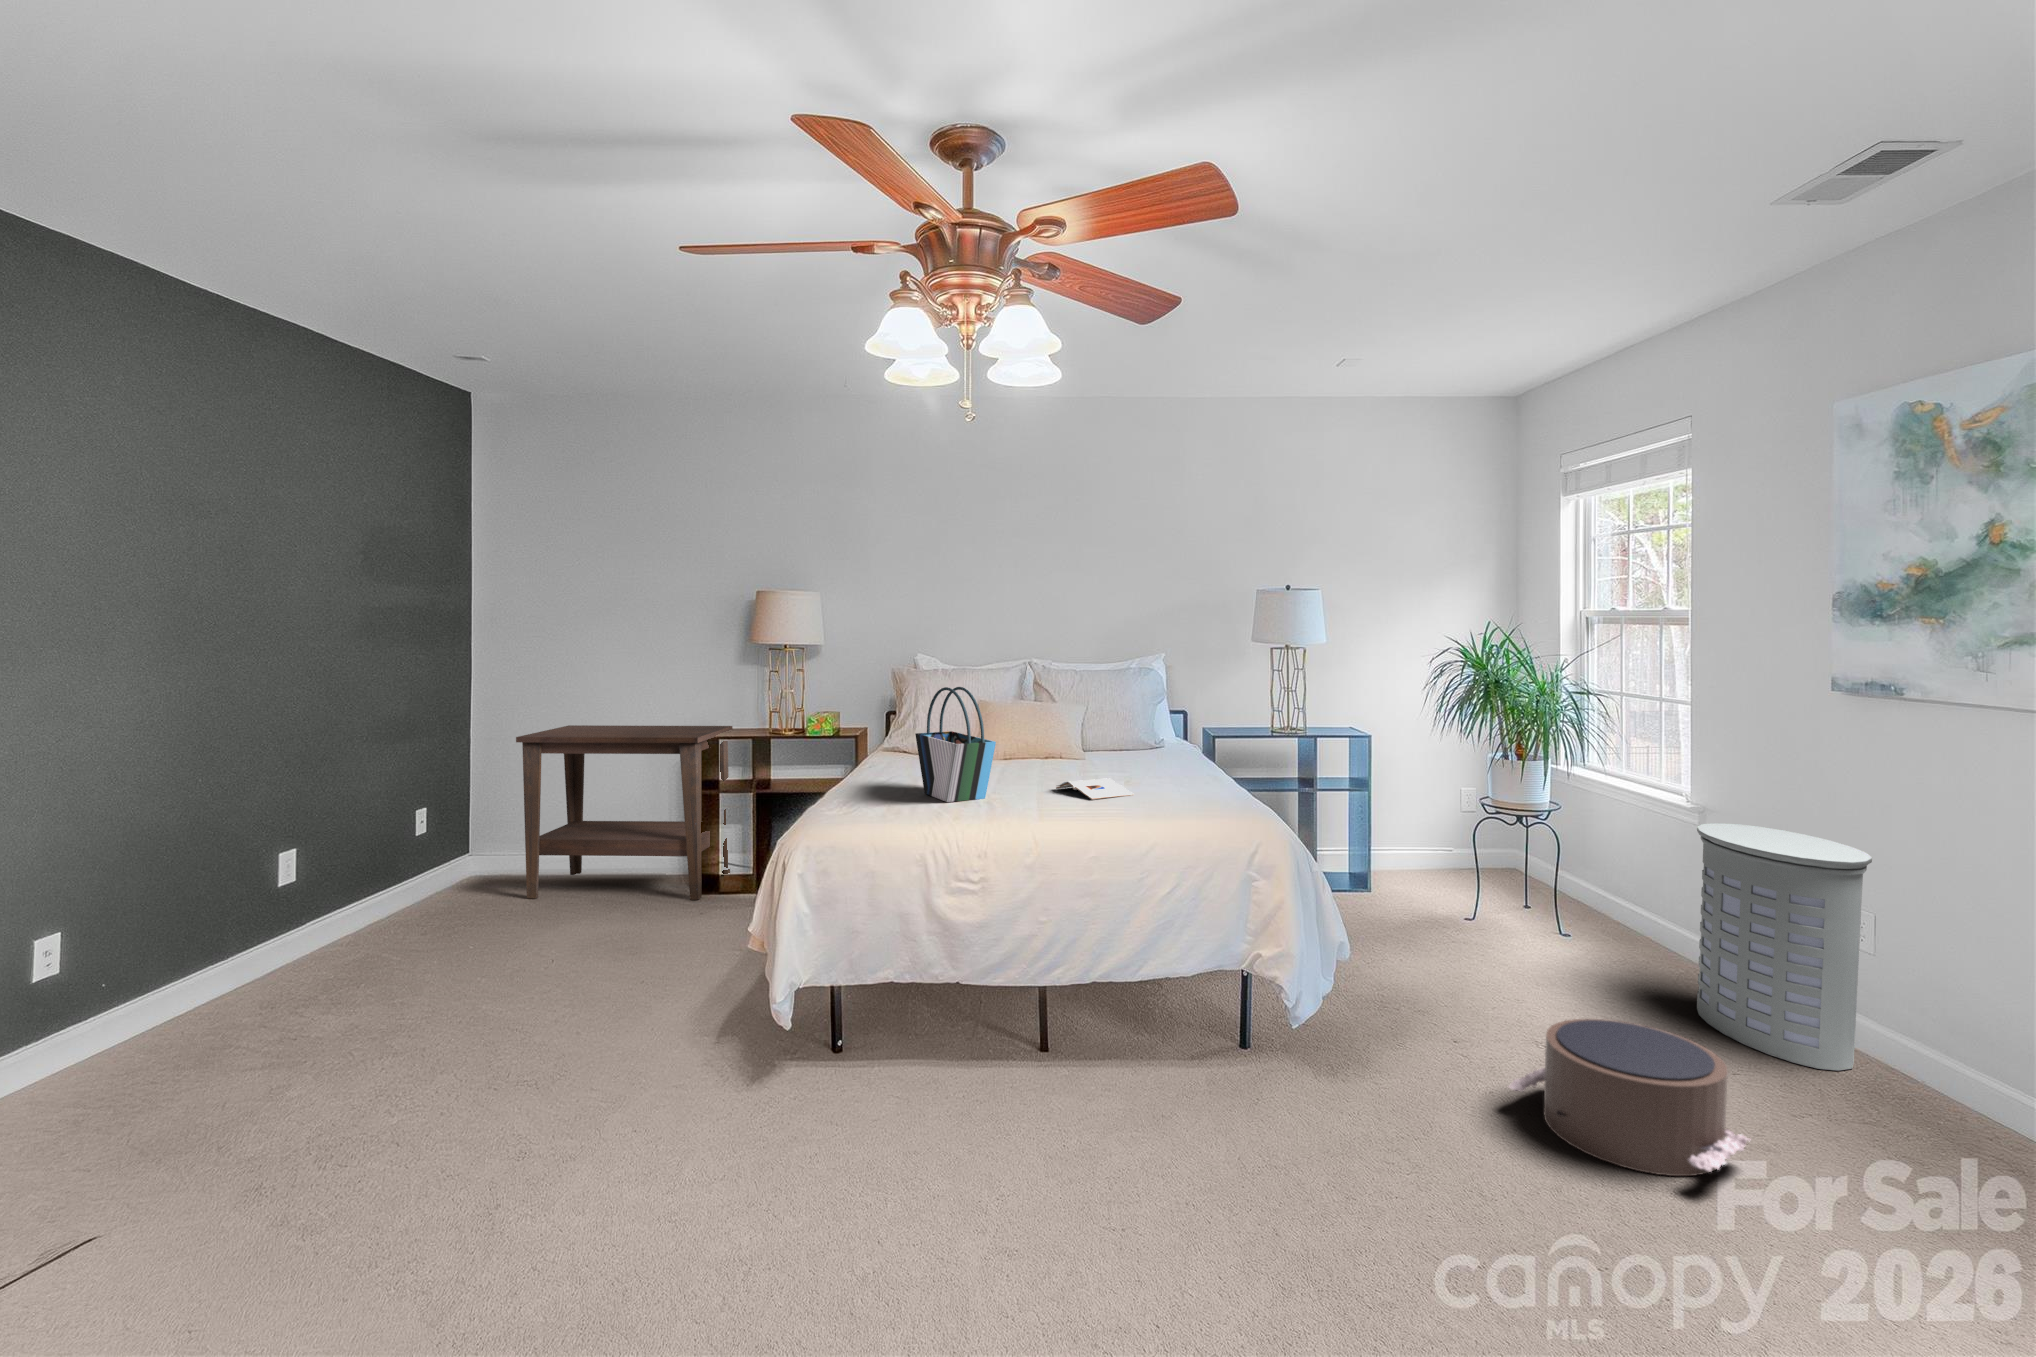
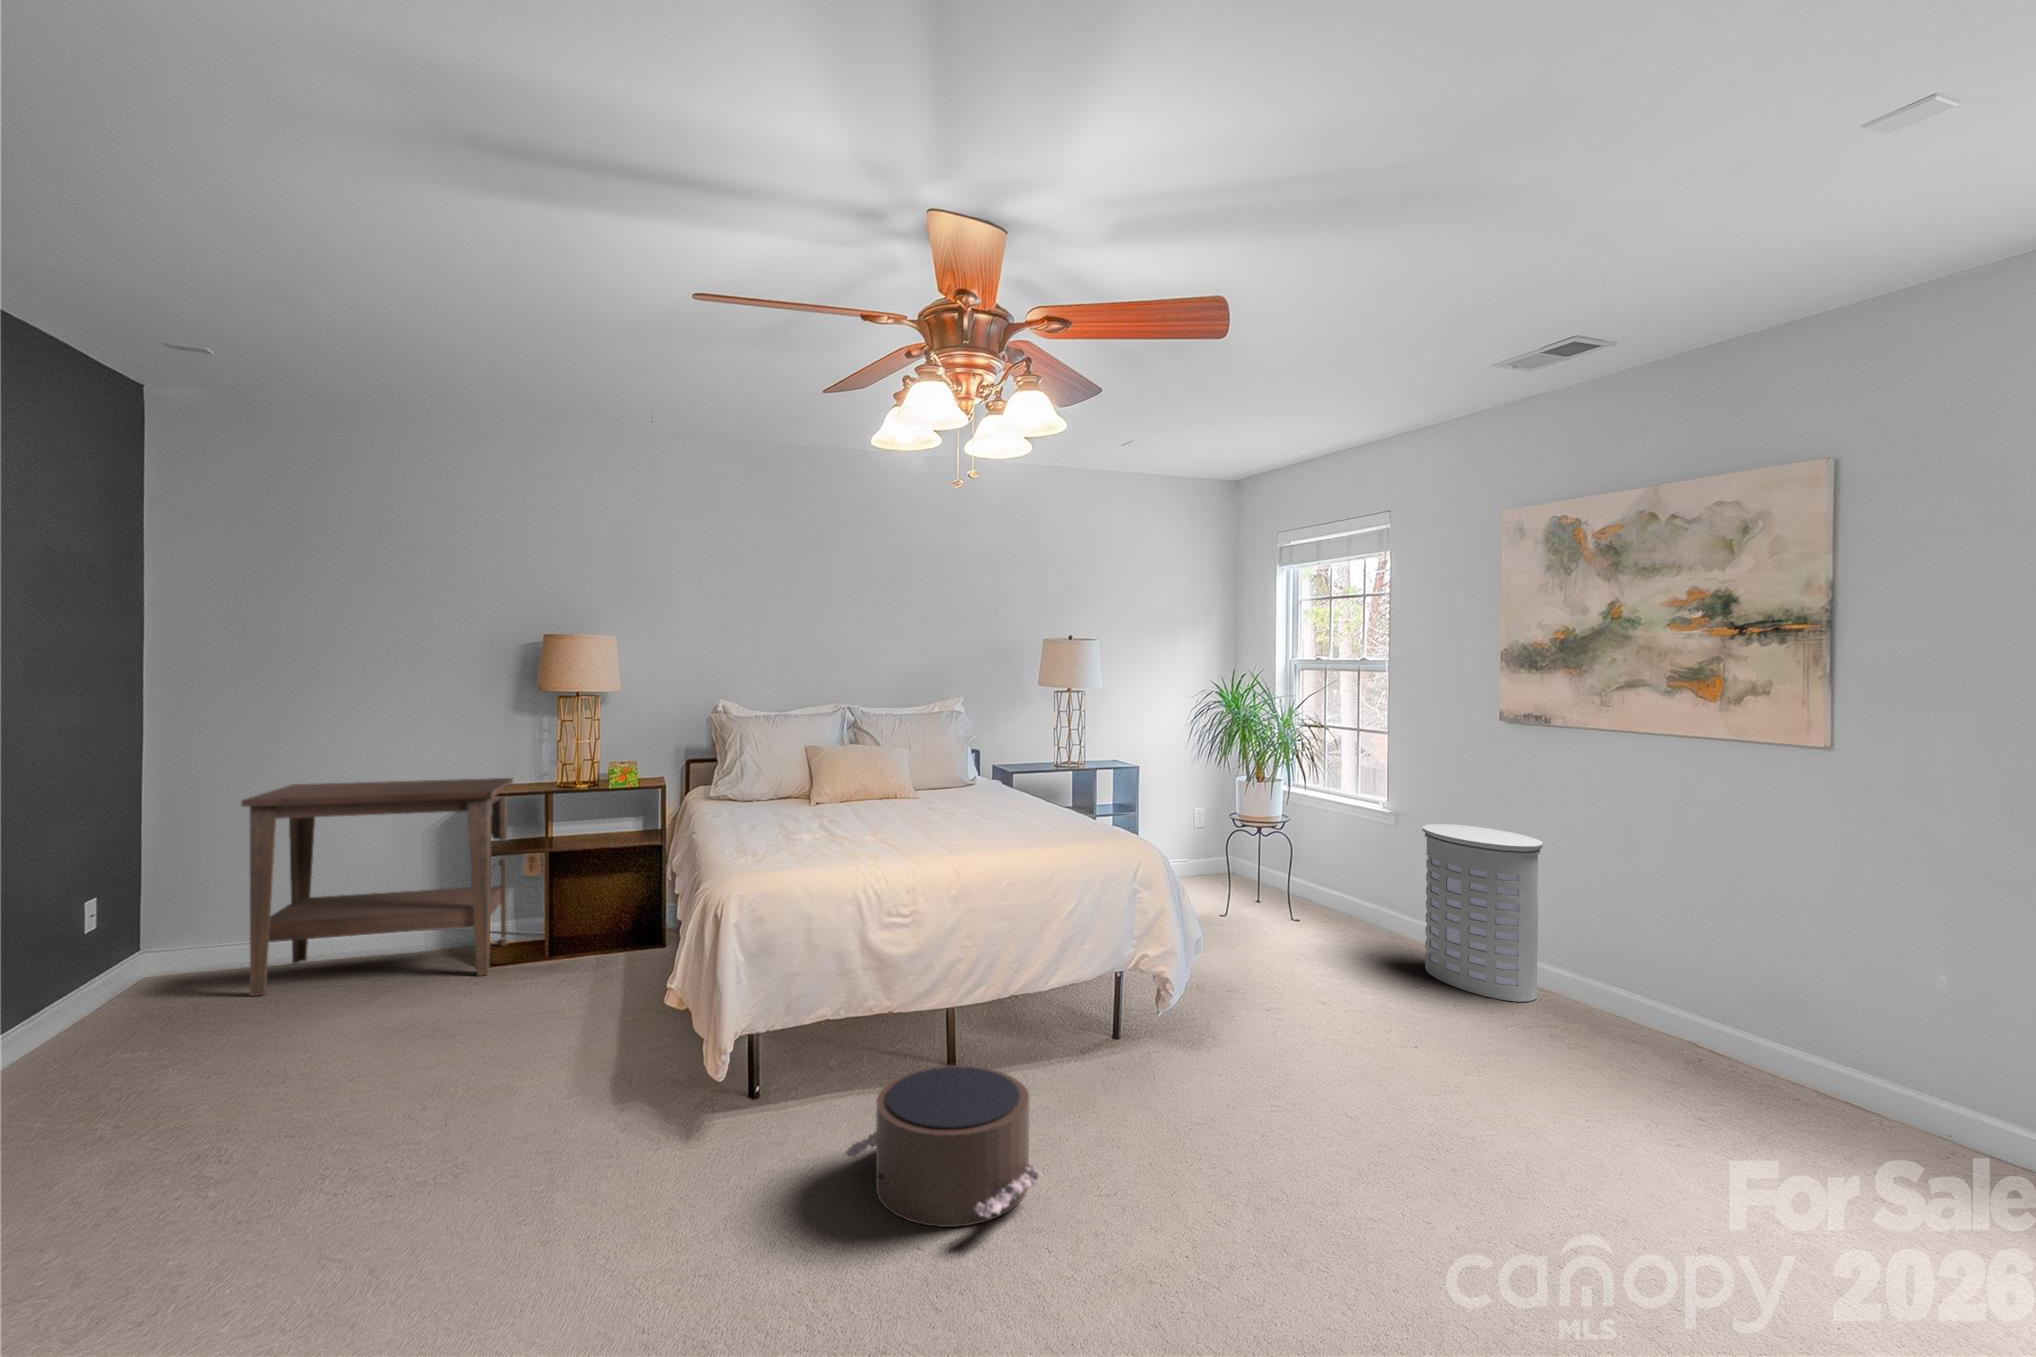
tote bag: present [915,687,996,802] -> none [796,730,892,844]
magazine: present [1056,778,1134,799] -> none [934,813,1012,833]
pouf: present [1509,1019,1751,1176] -> present [845,1065,1043,1227]

